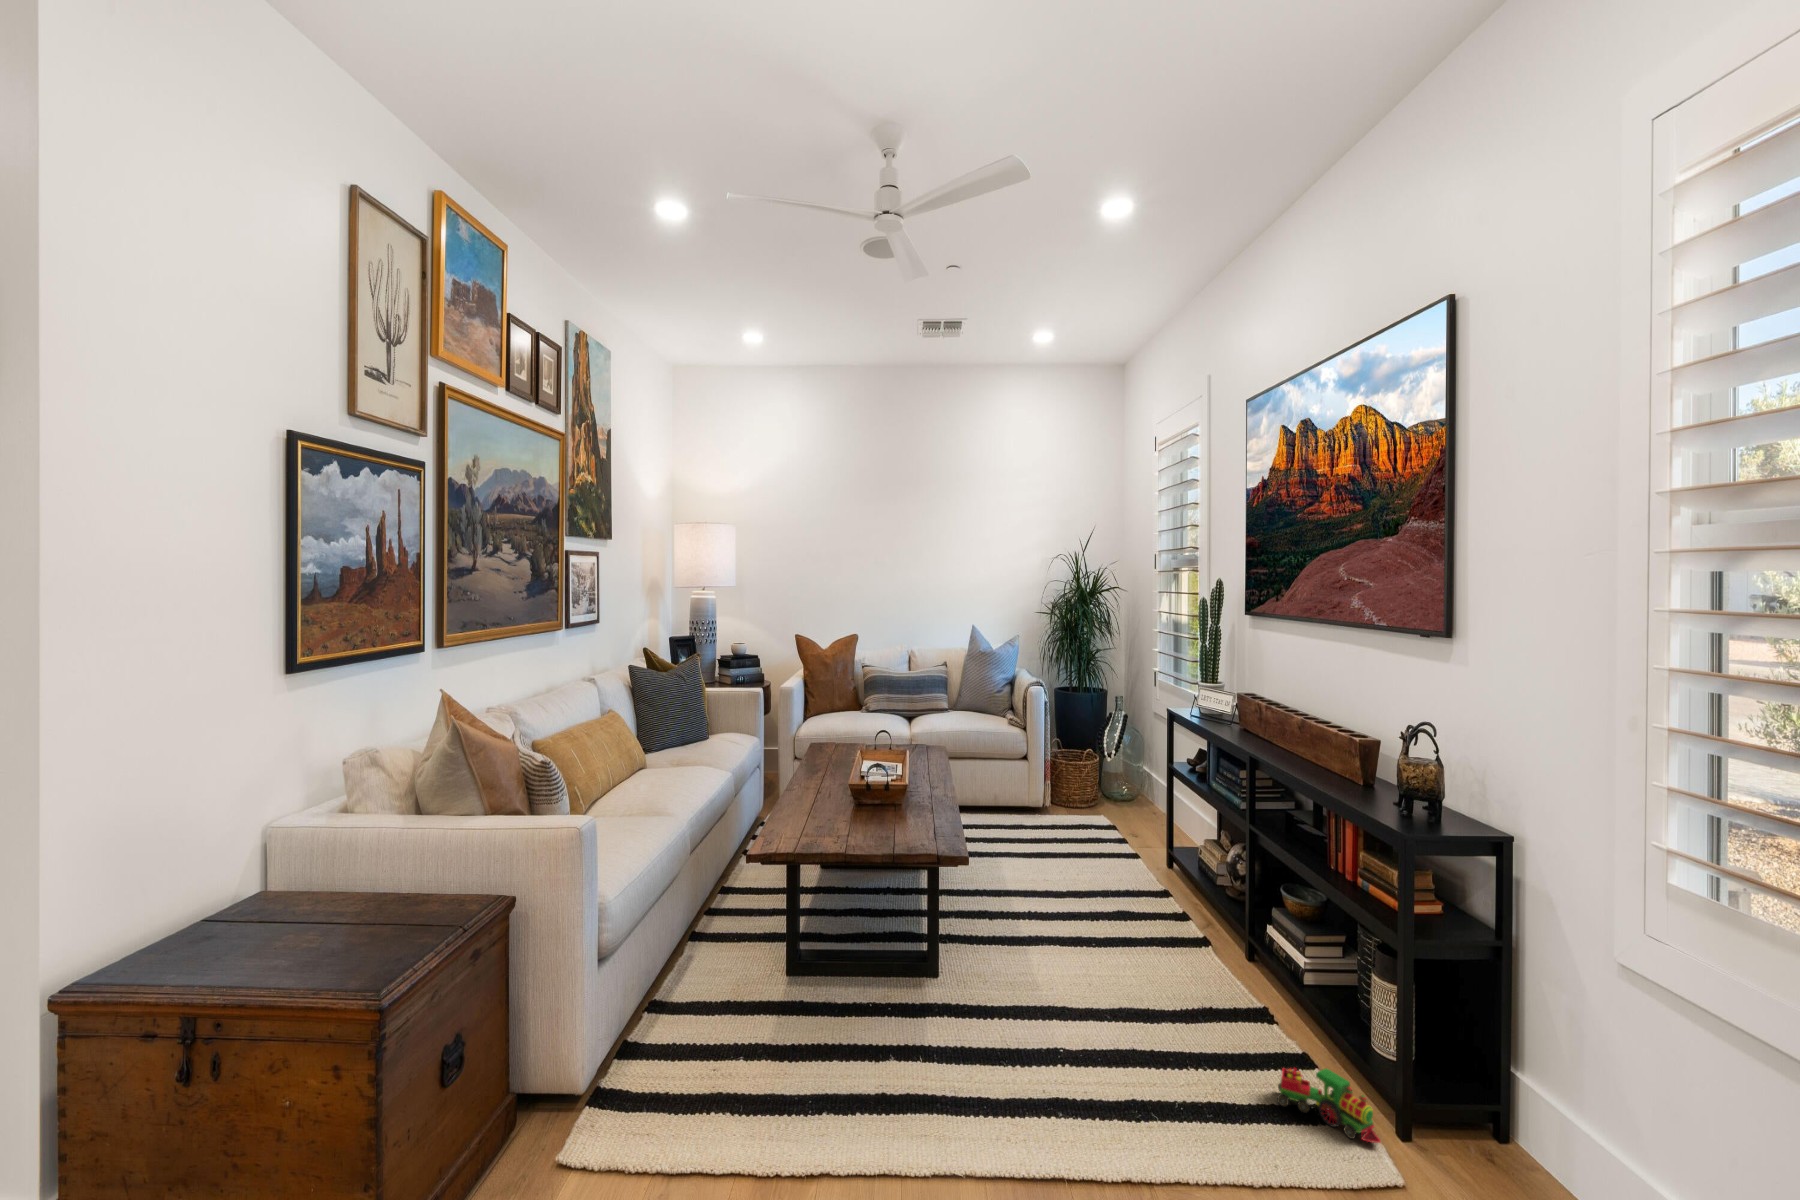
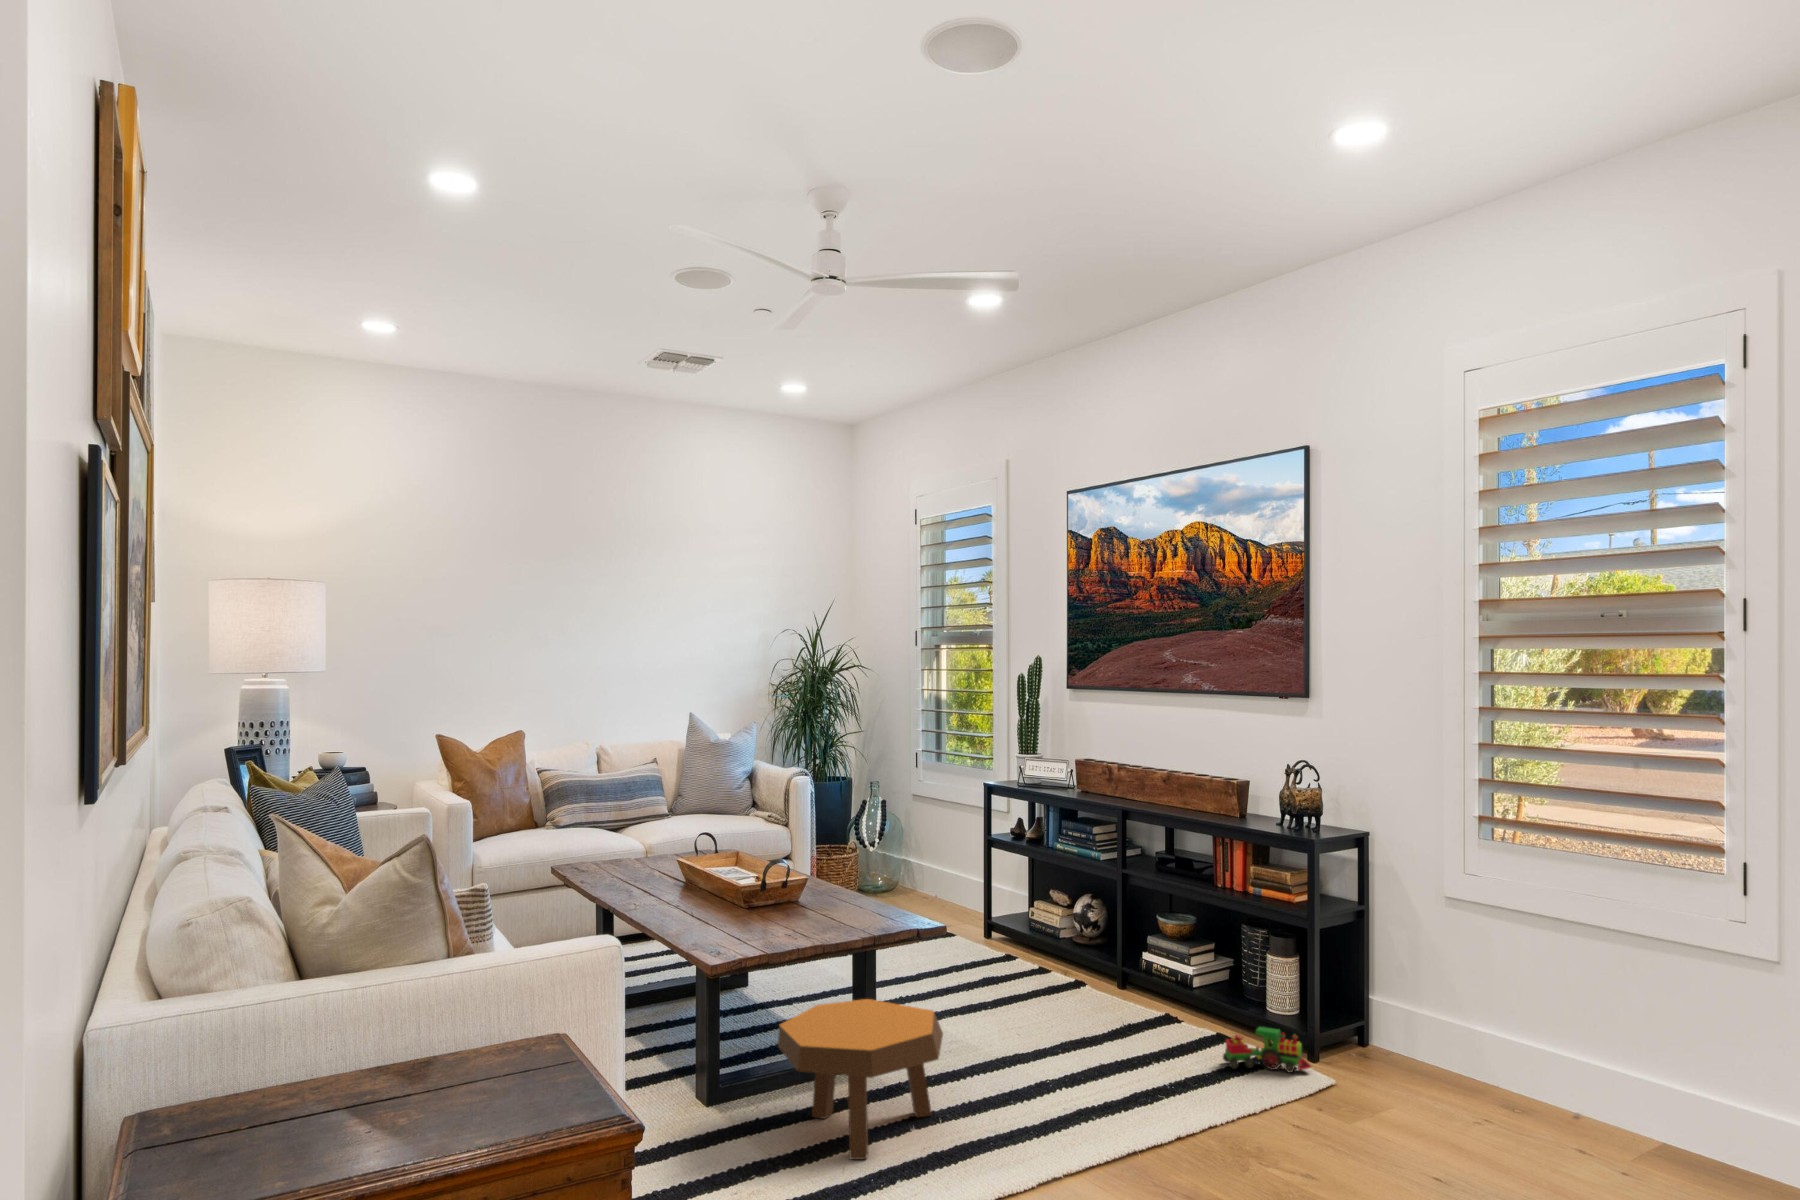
footstool: none [784,915,944,1079] -> present [778,999,943,1159]

